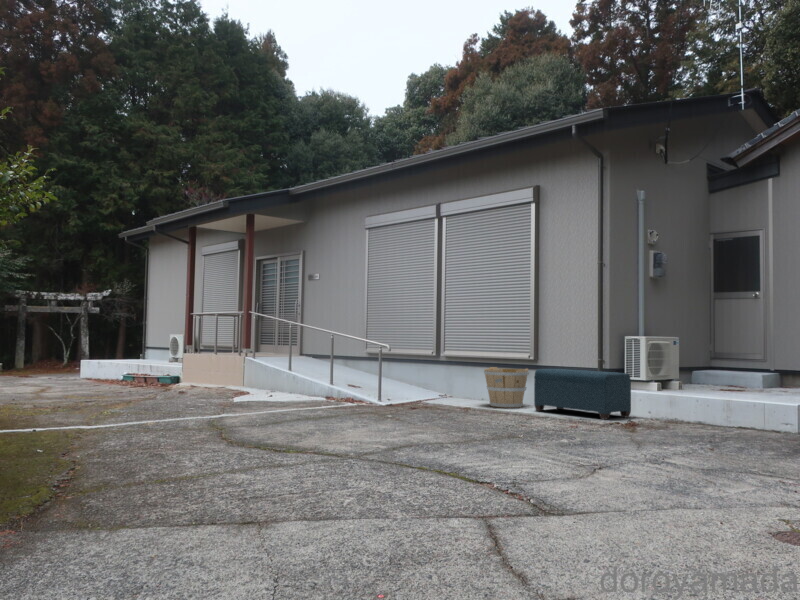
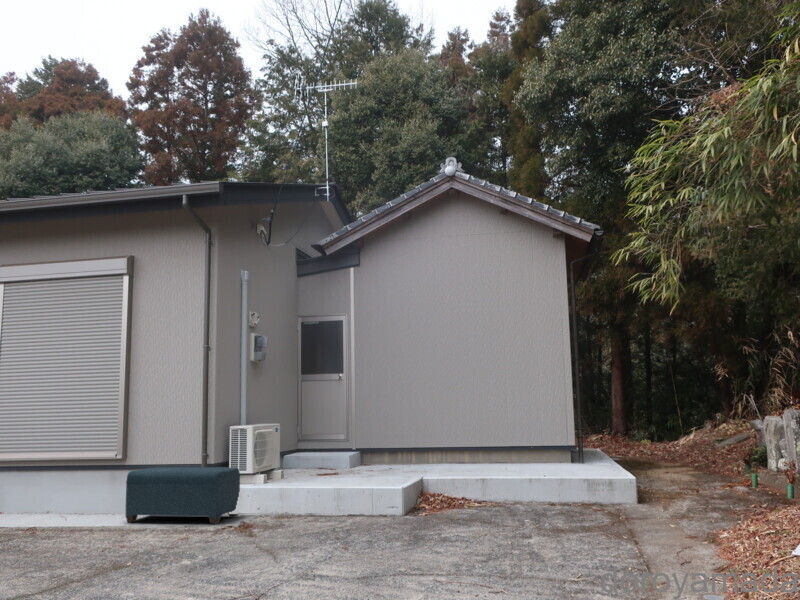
wooden bucket: present [484,367,529,408] -> none [55,470,116,524]

